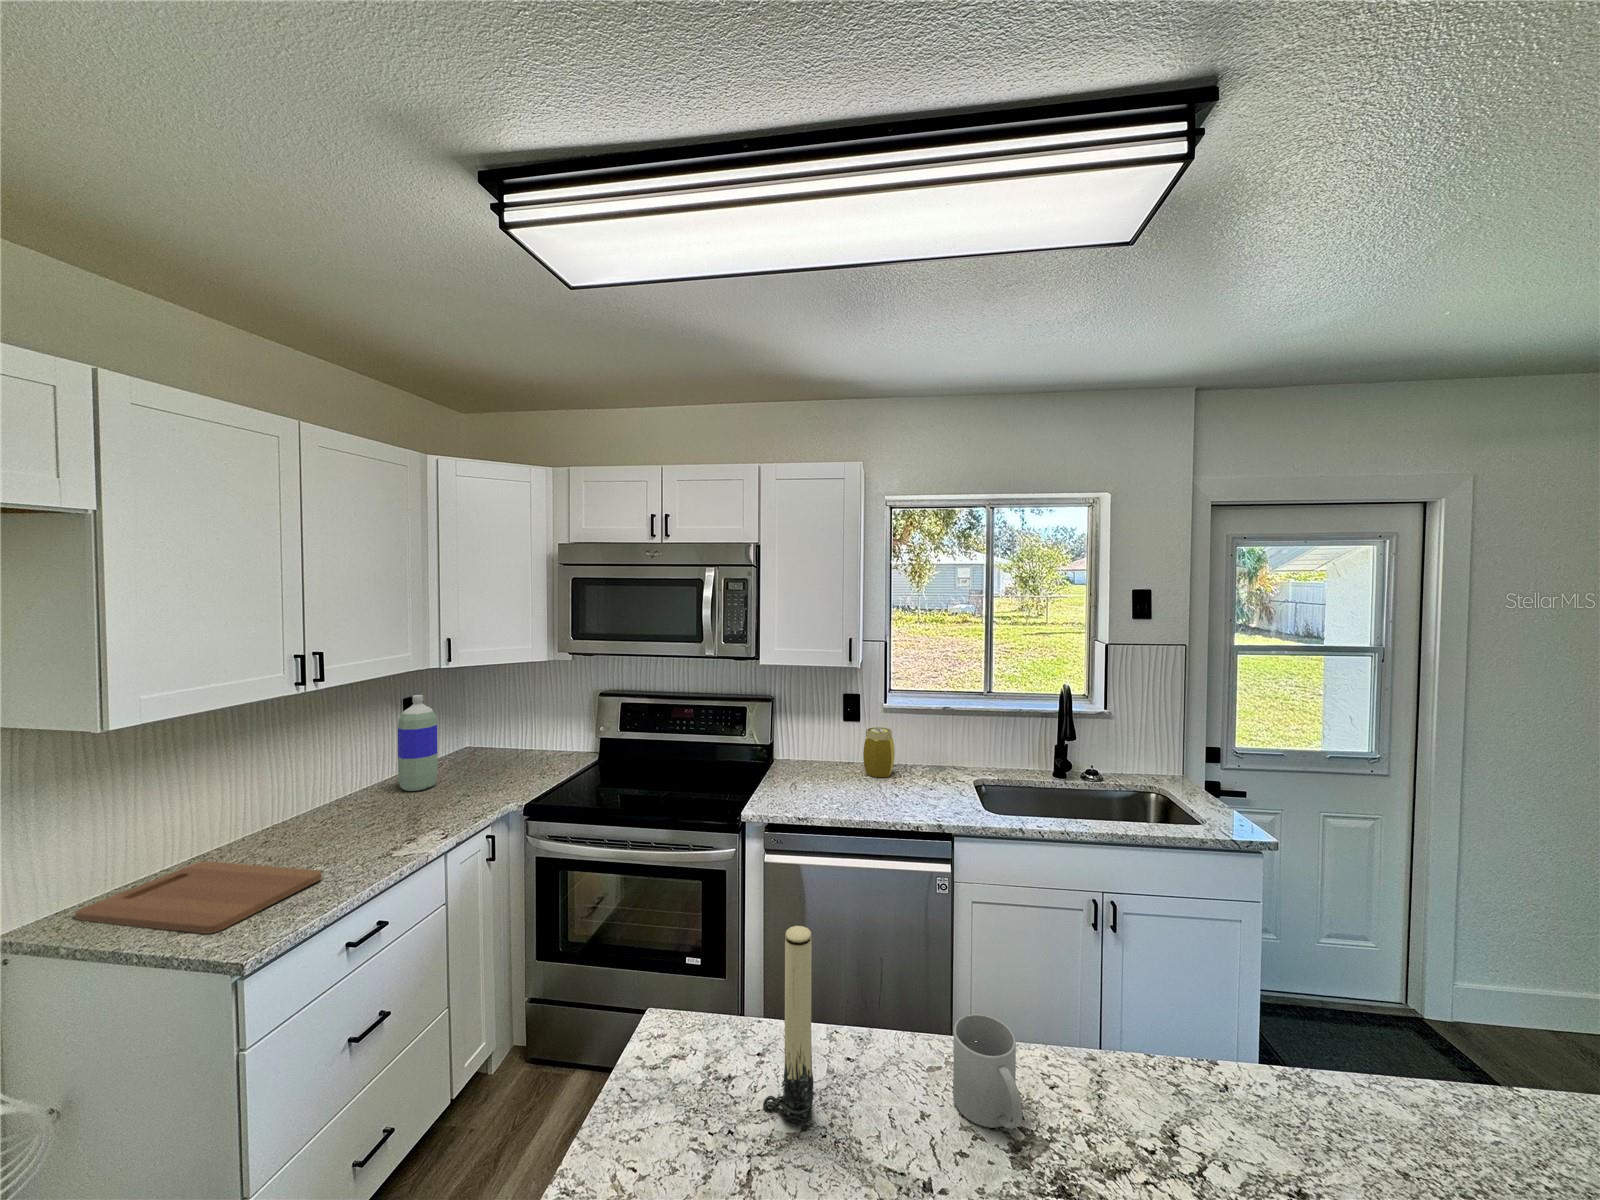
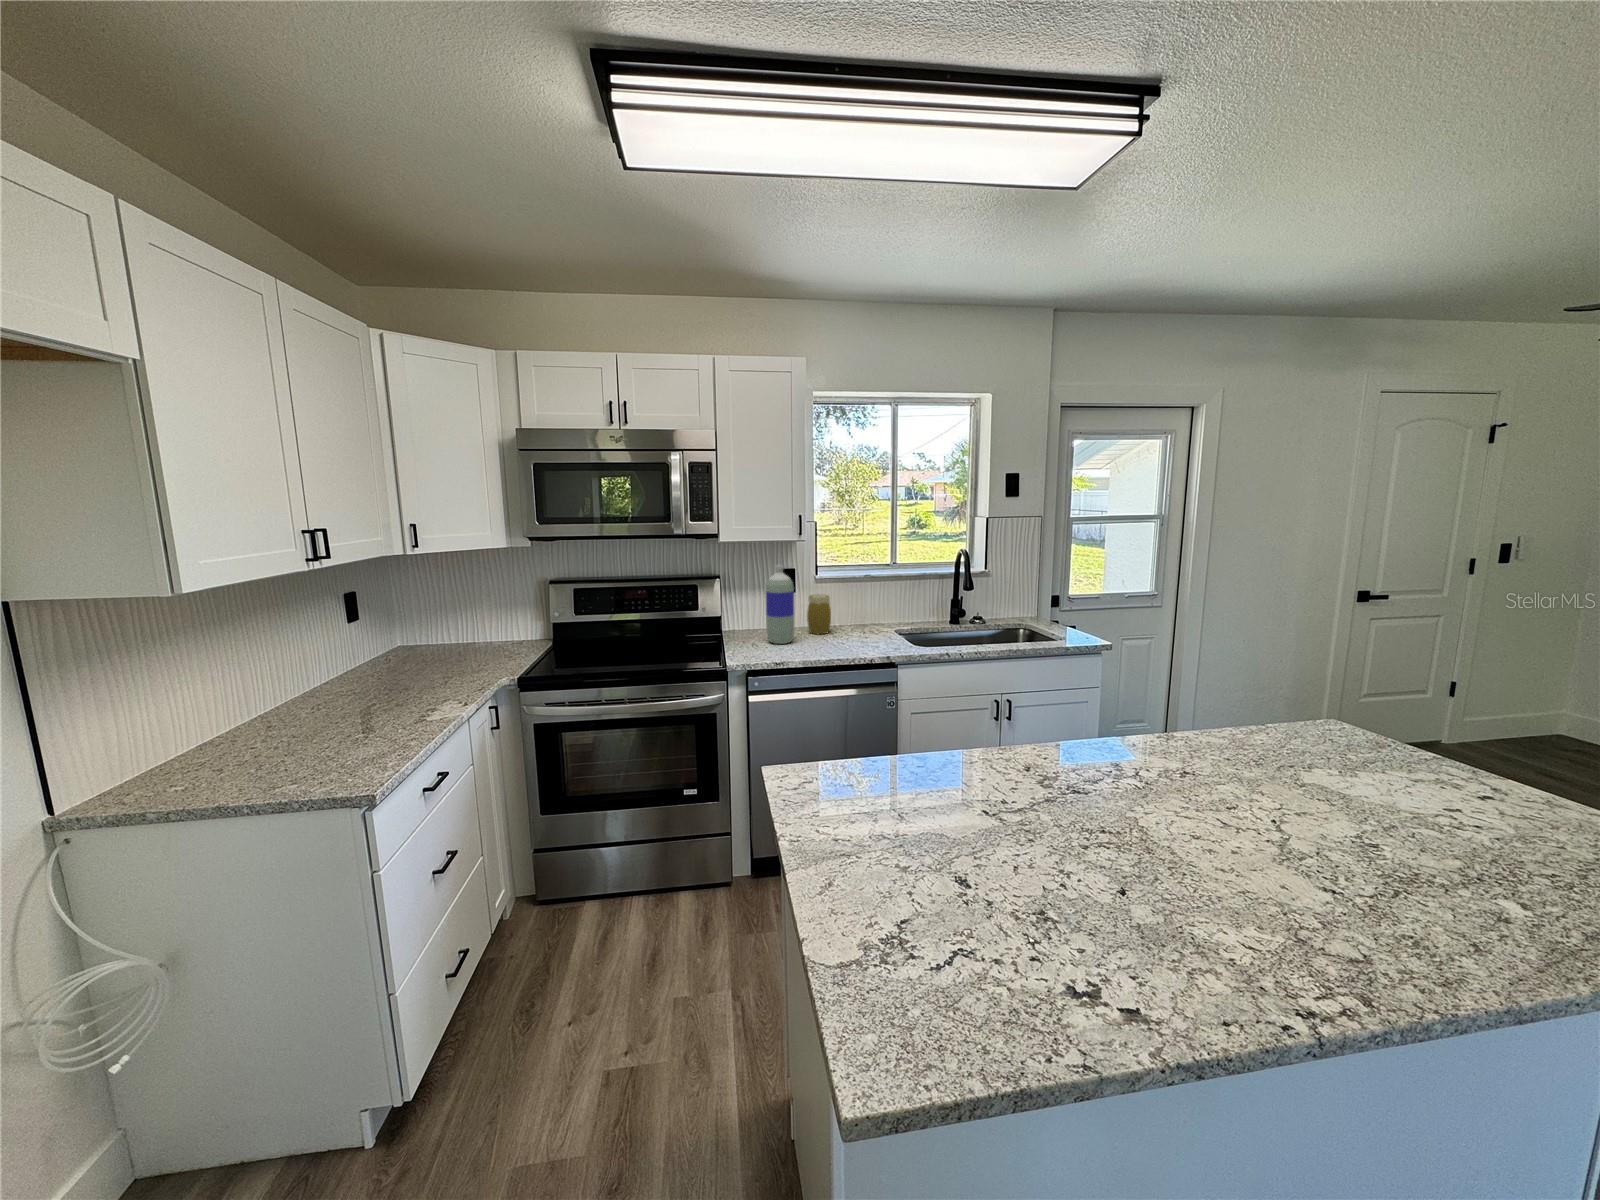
bottle: present [398,695,437,791] -> present [766,565,794,644]
cutting board: present [75,861,322,934] -> none [126,734,377,797]
candle: present [763,926,814,1123] -> none [894,668,930,790]
mug: present [953,1014,1022,1129] -> none [999,718,1052,774]

